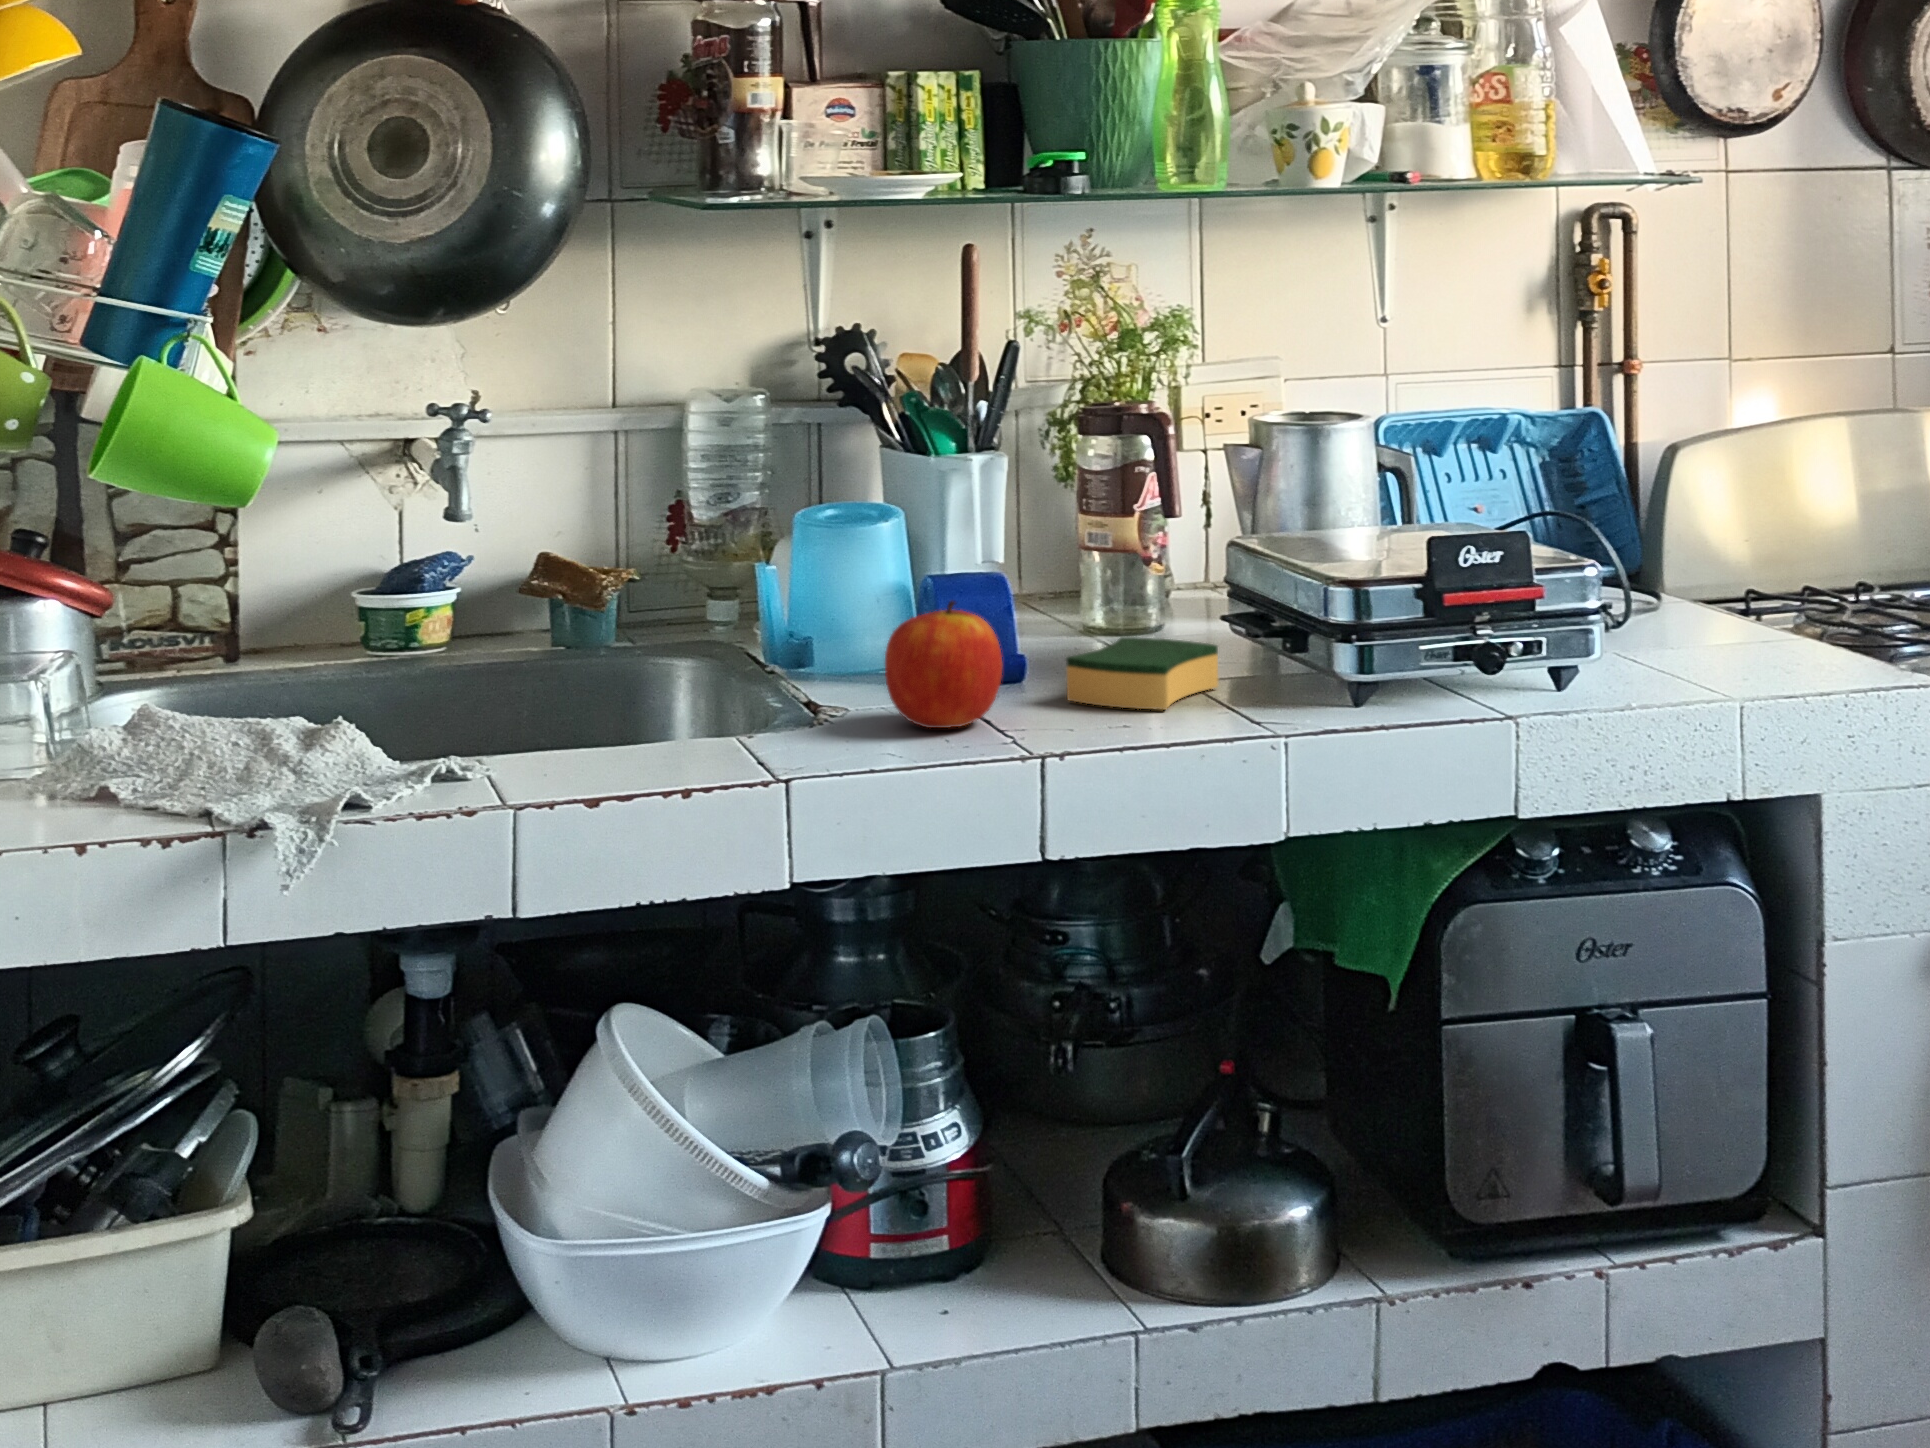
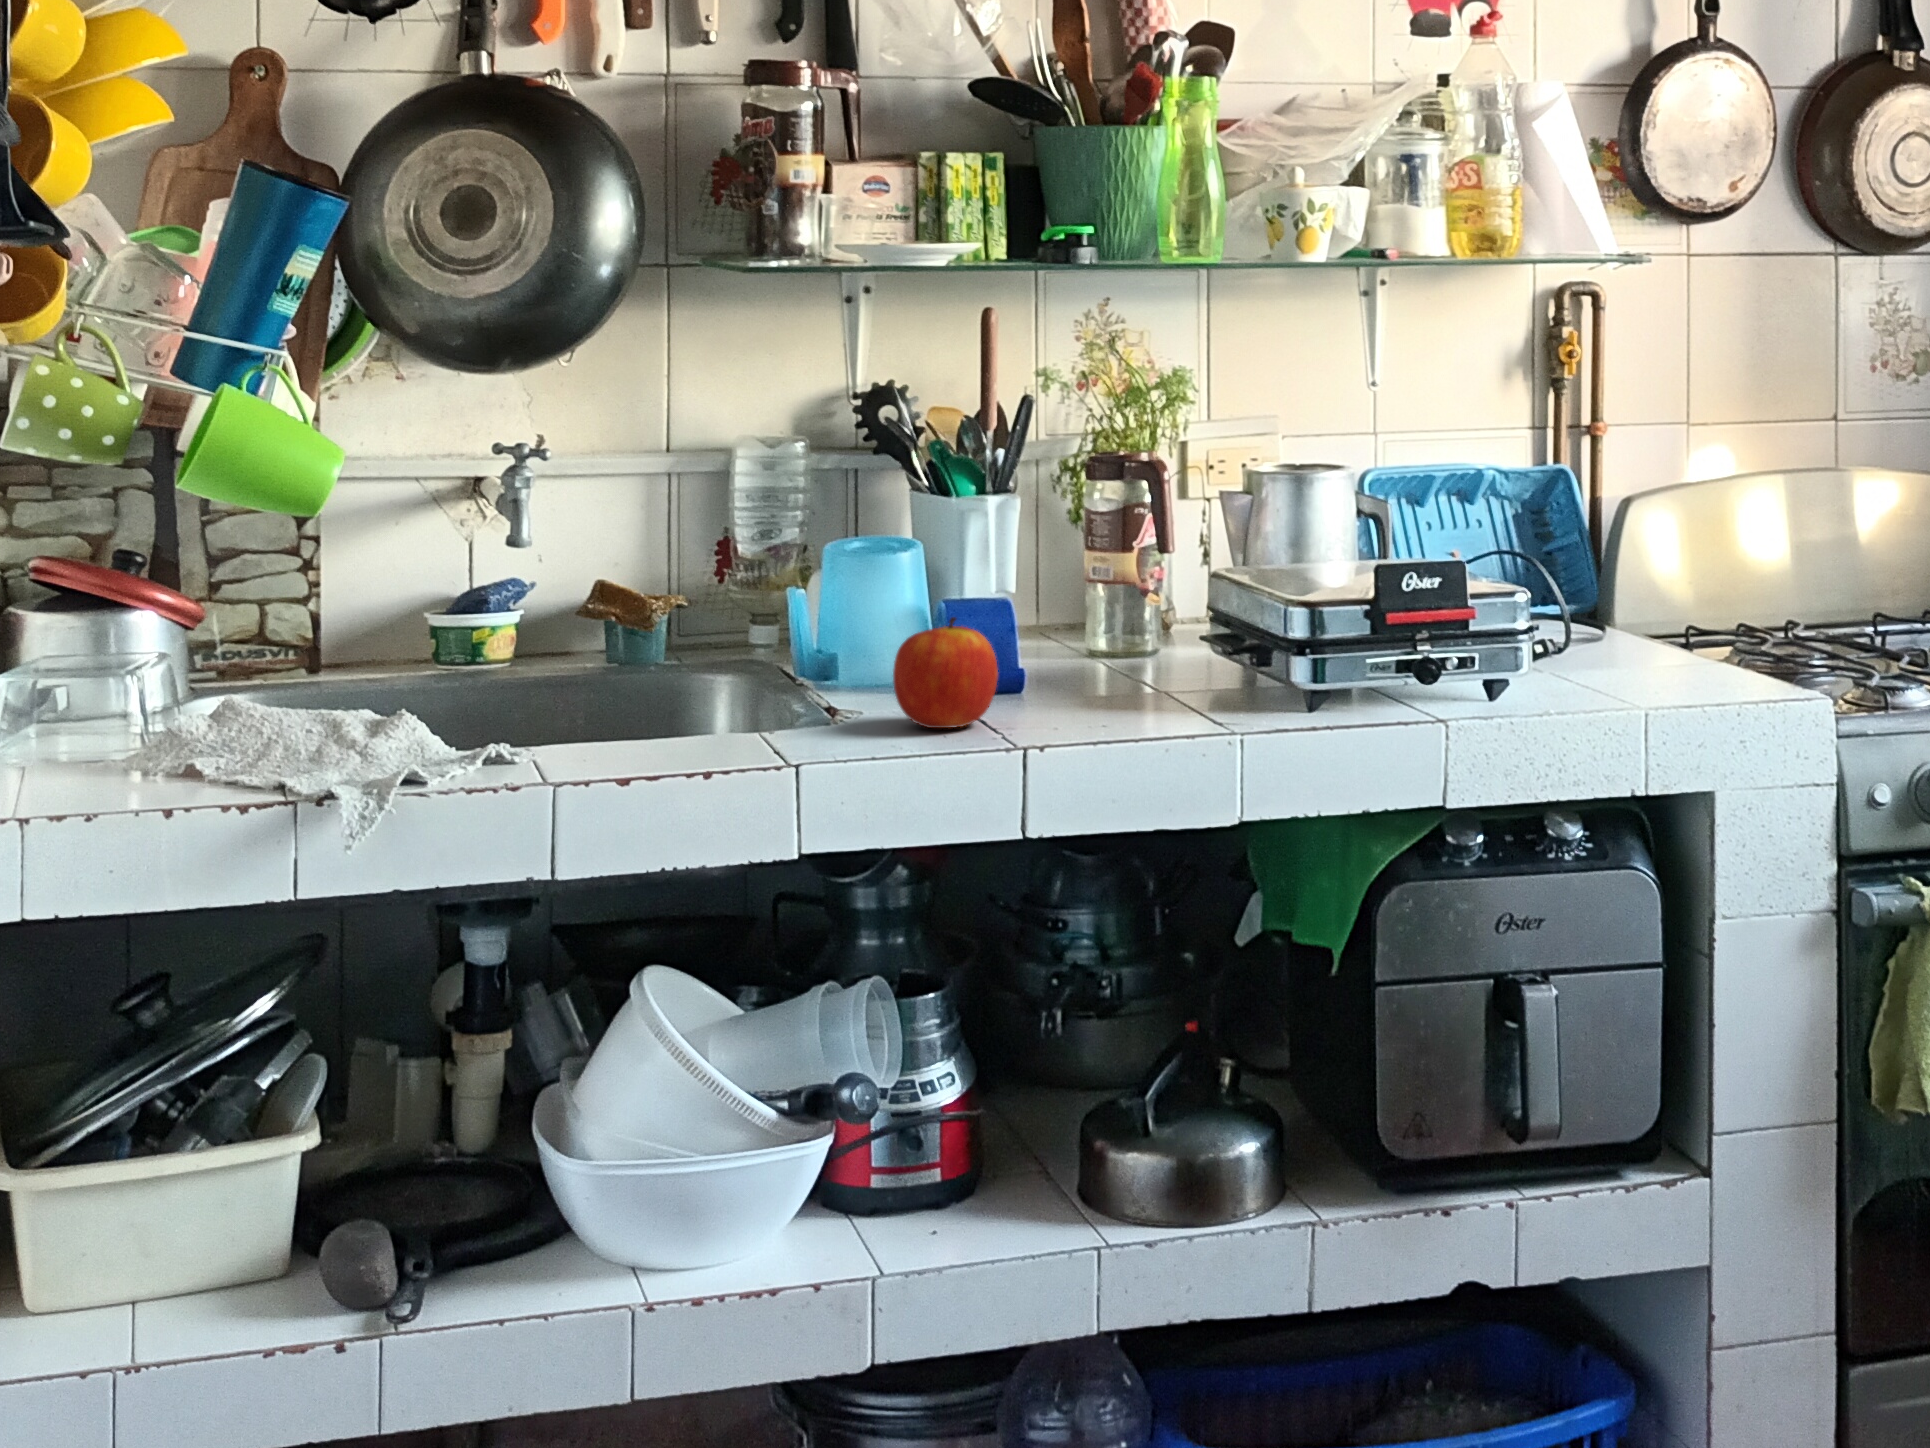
sponge: present [1066,637,1218,710] -> none [1058,656,1195,716]

